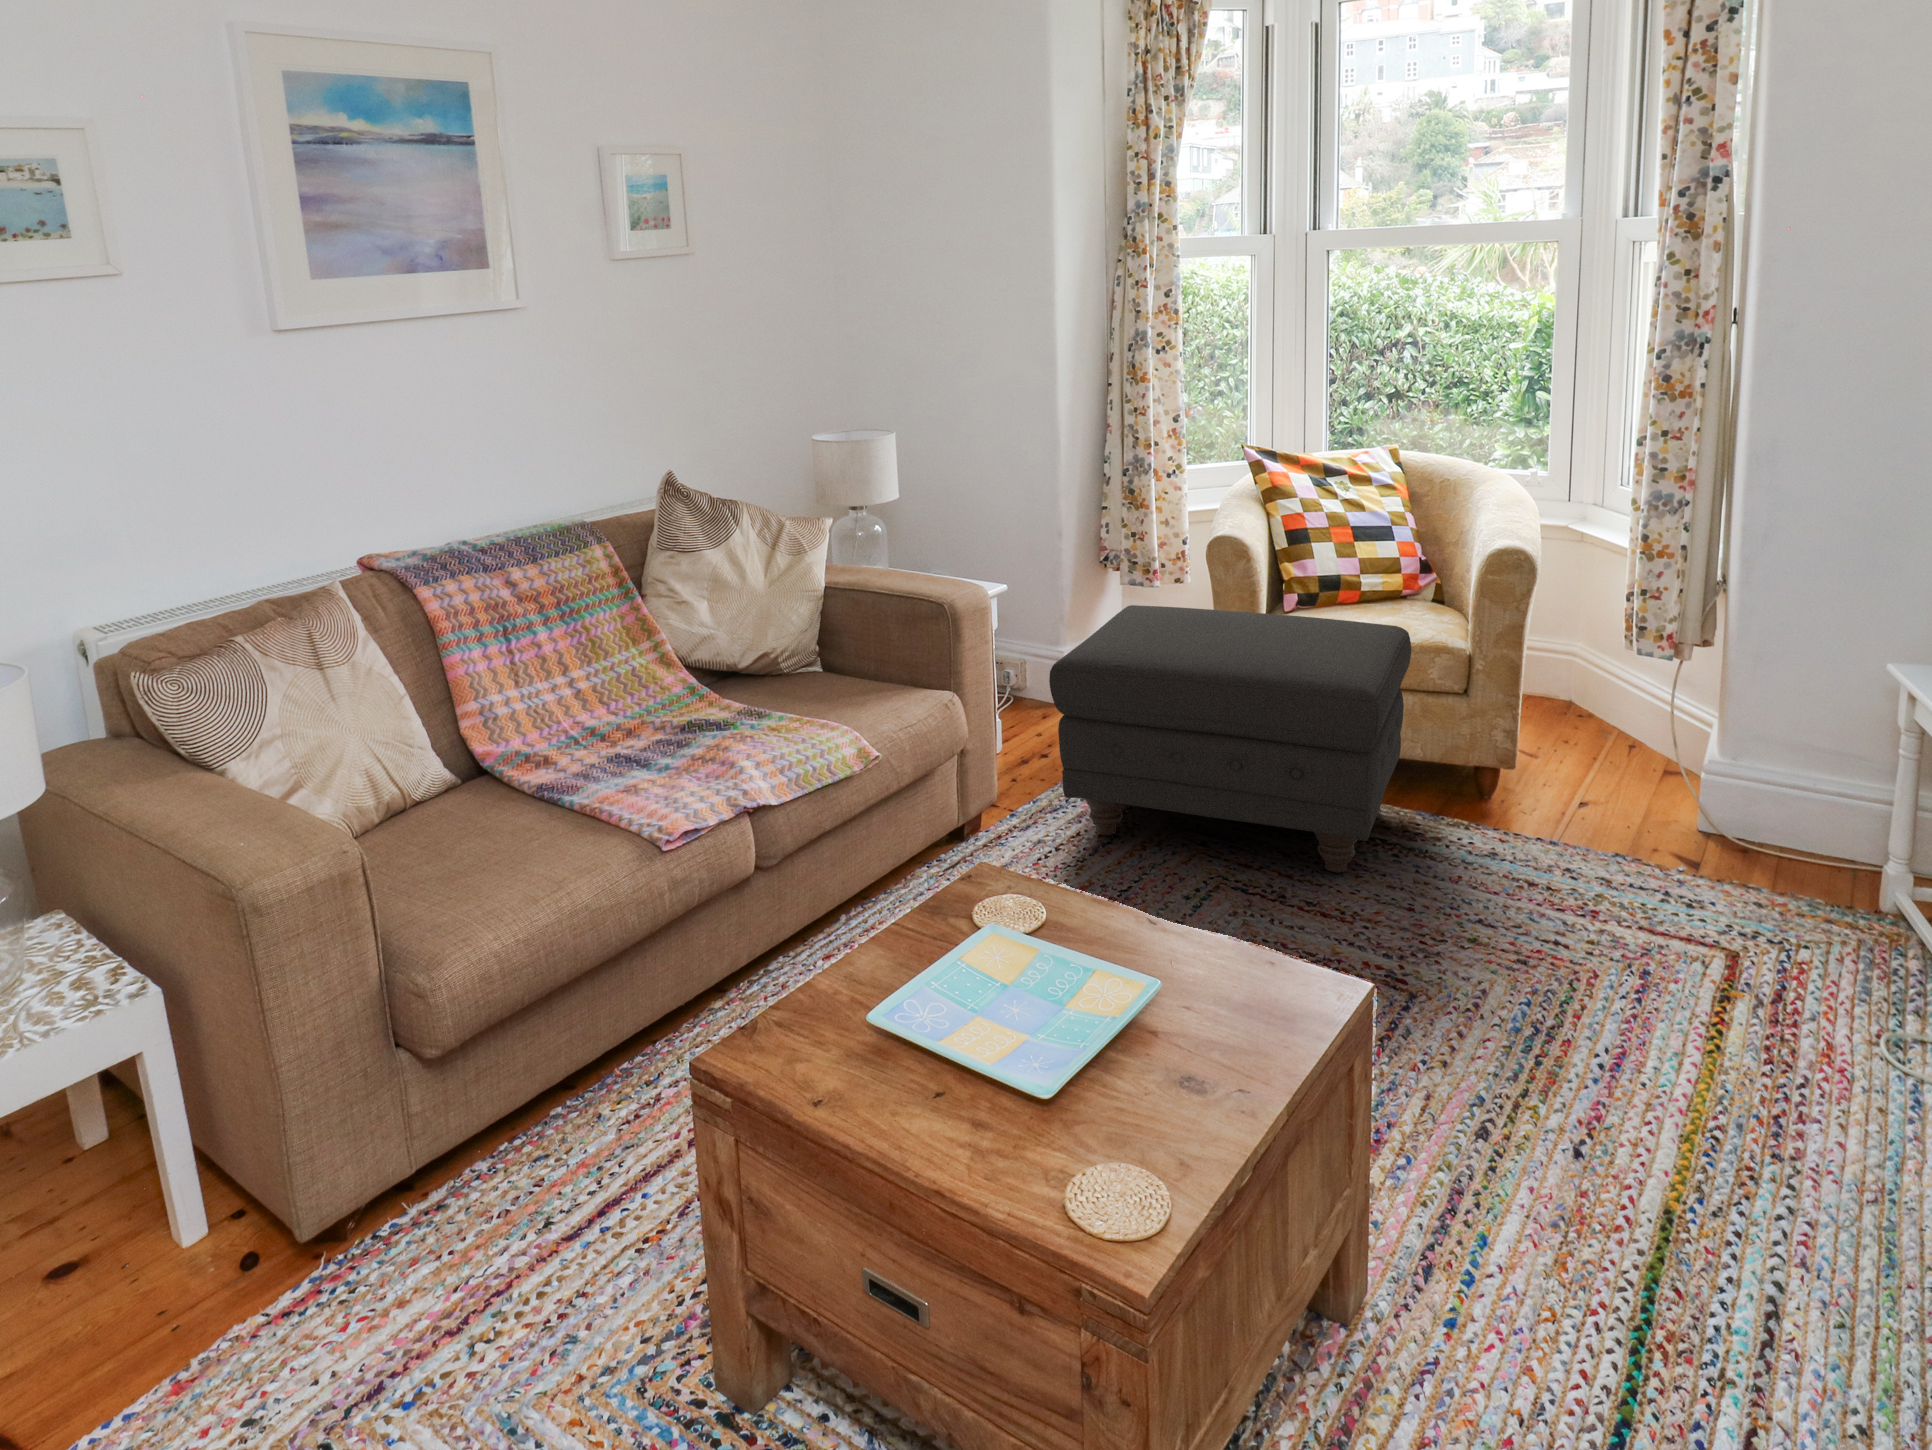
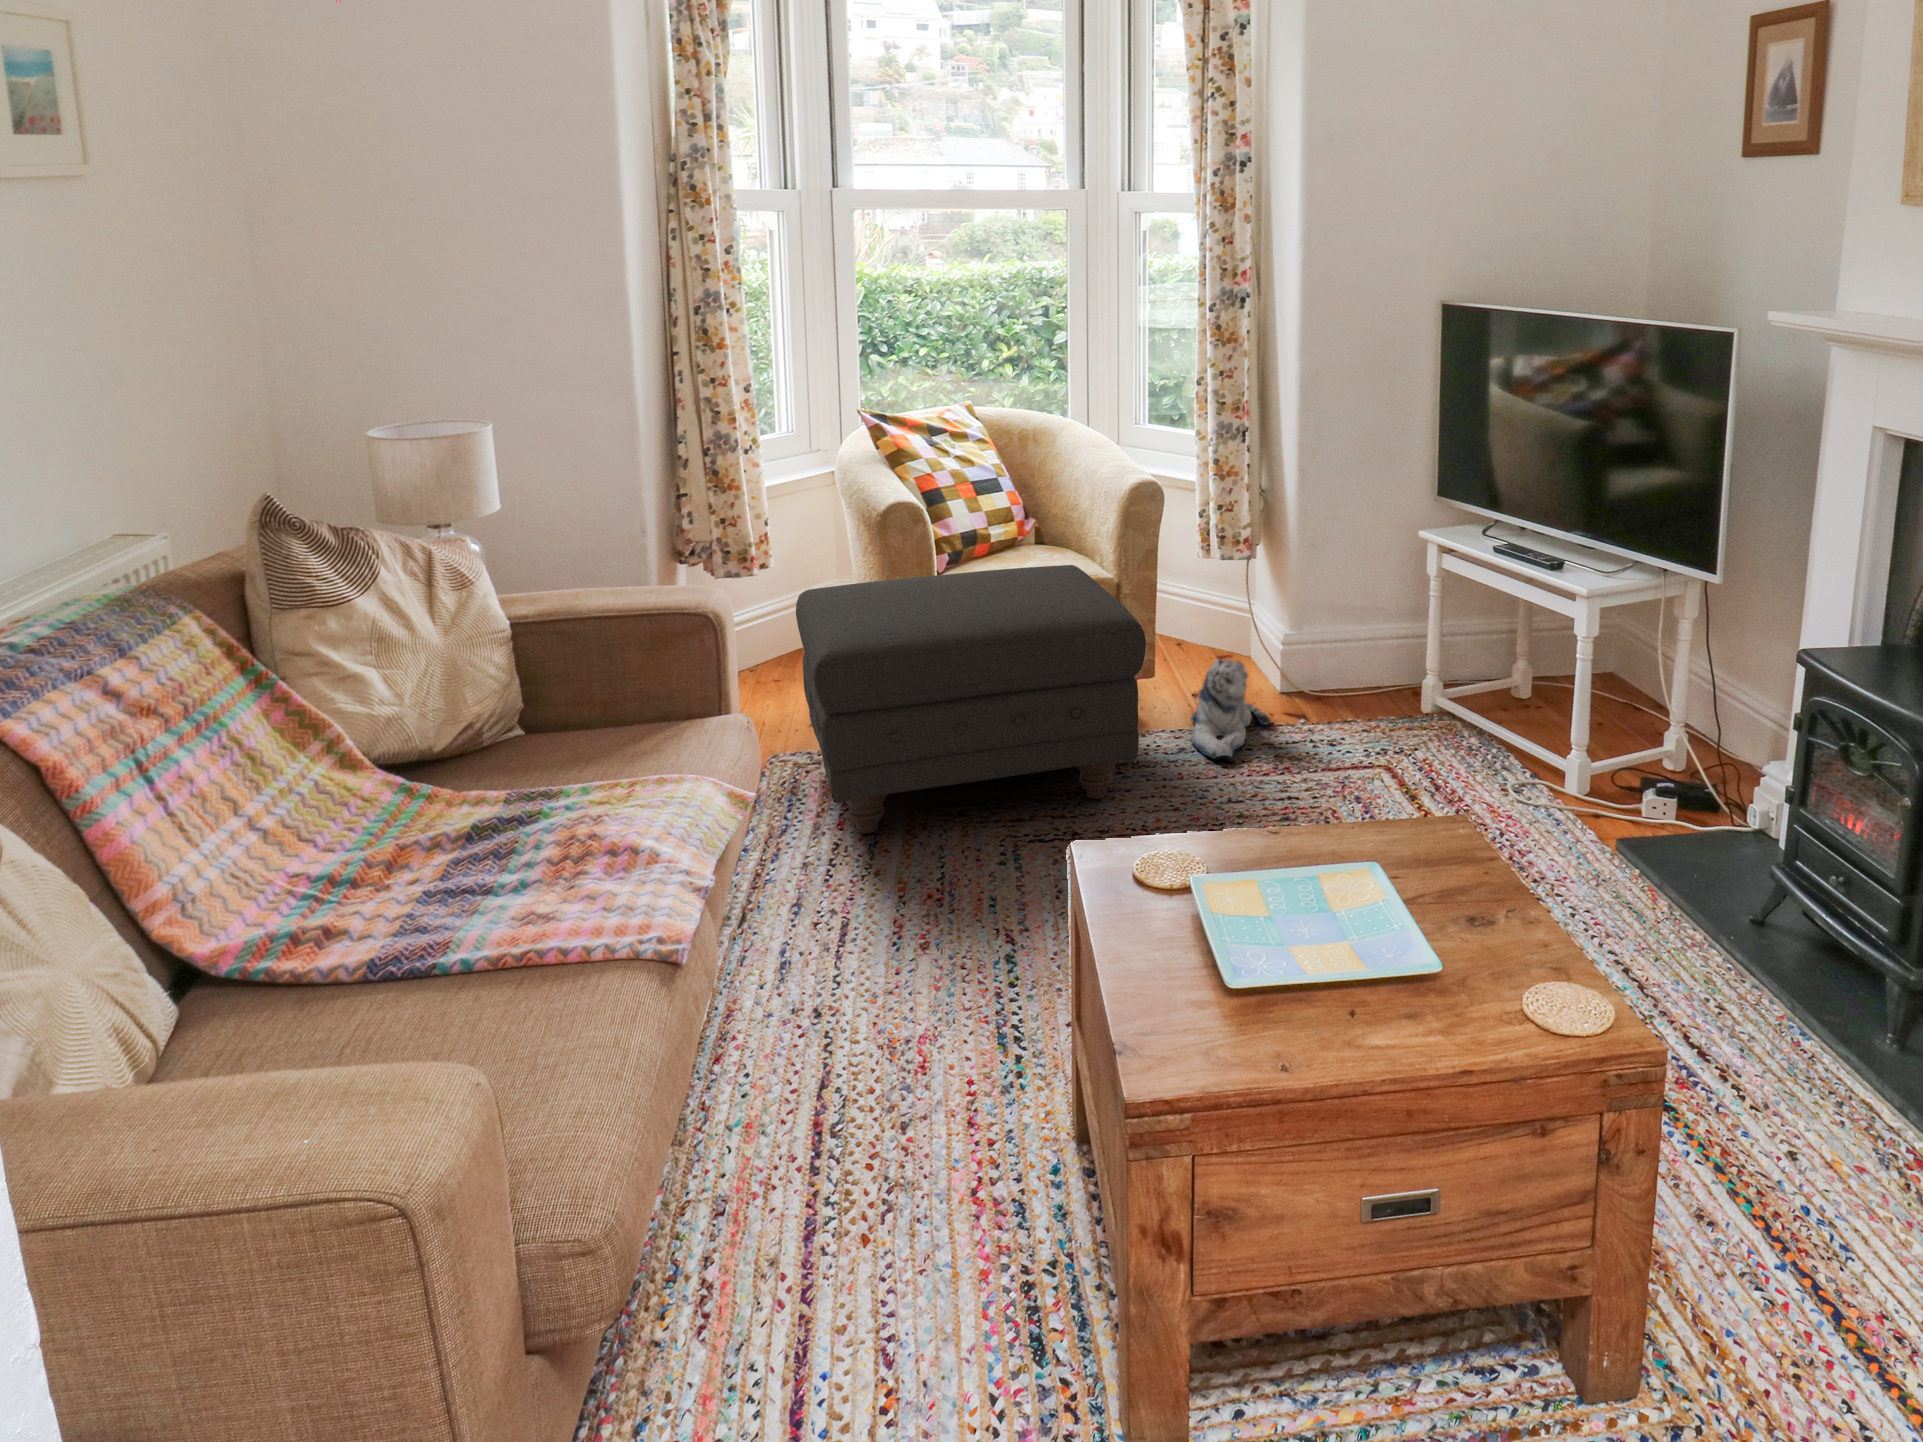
plush toy: none [1498,763,1626,879] -> present [1191,659,1269,759]

